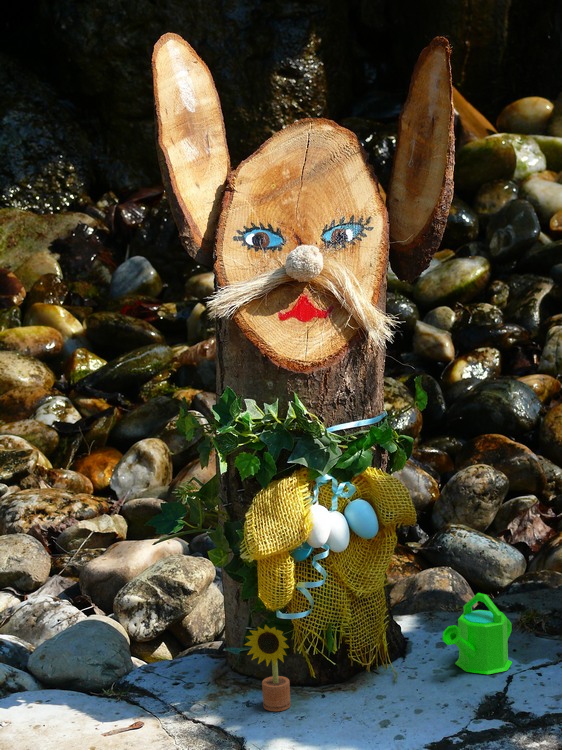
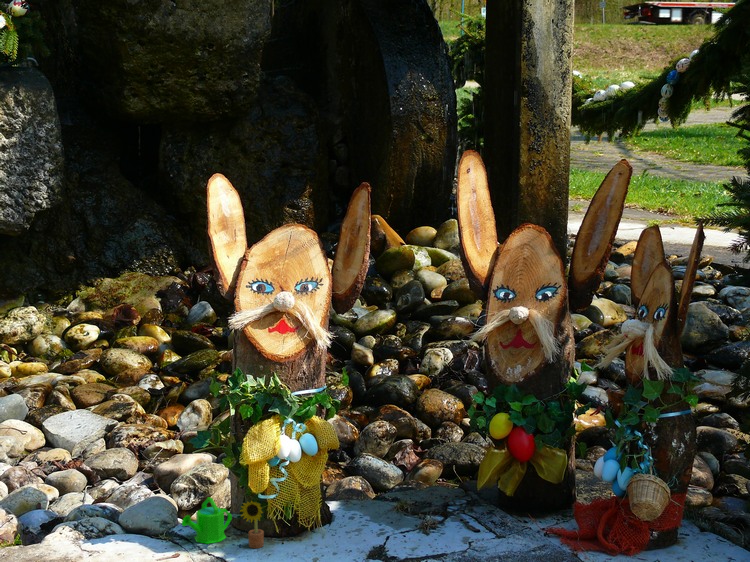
watering can: present [443,593,512,674] -> present [182,497,232,544]

